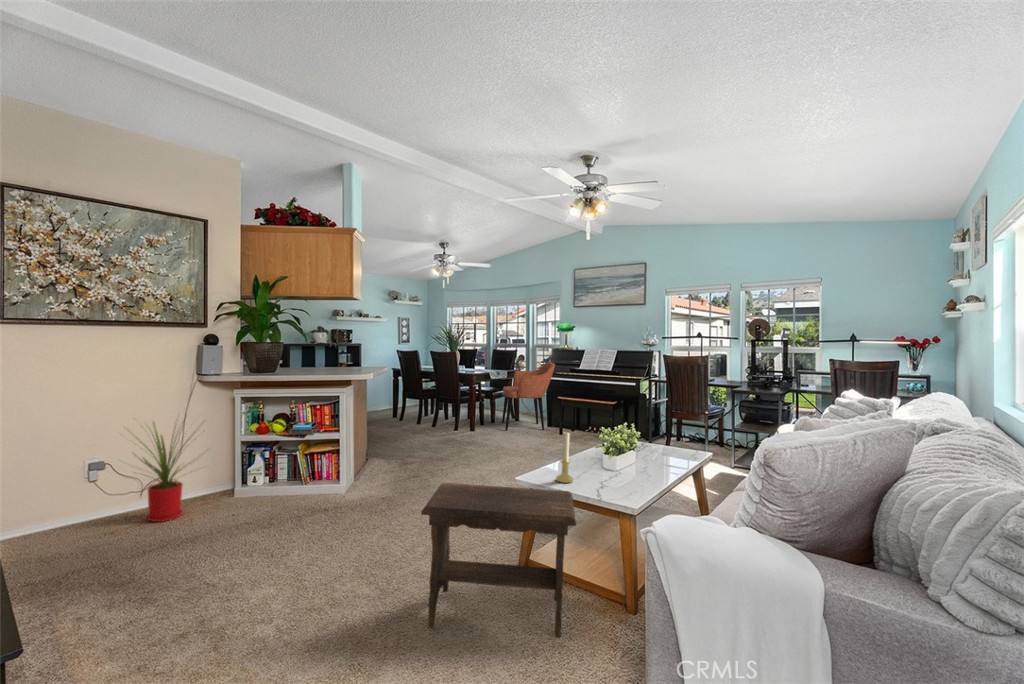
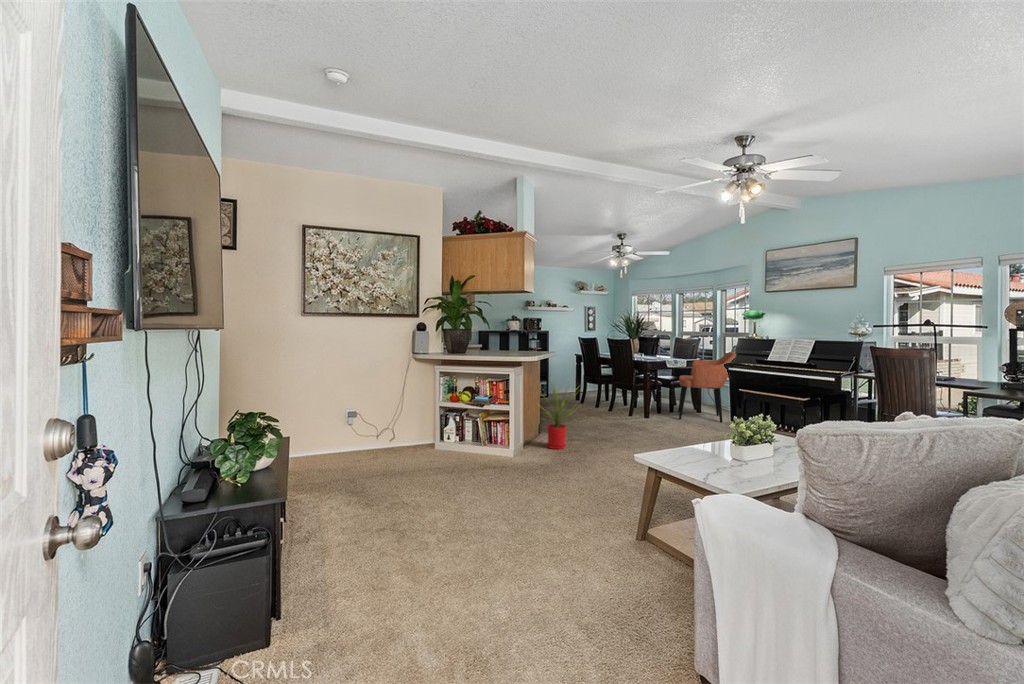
house plant: present [126,420,205,522] -> present [546,383,573,449]
candle holder: present [556,432,573,483] -> none [670,414,688,464]
footstool: present [421,483,576,637] -> none [530,448,675,599]

